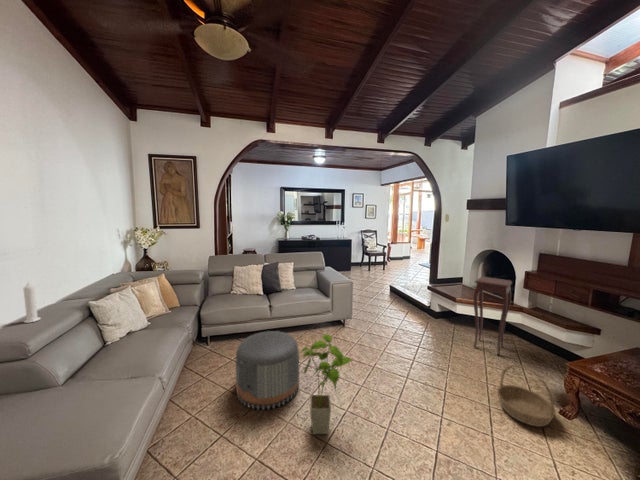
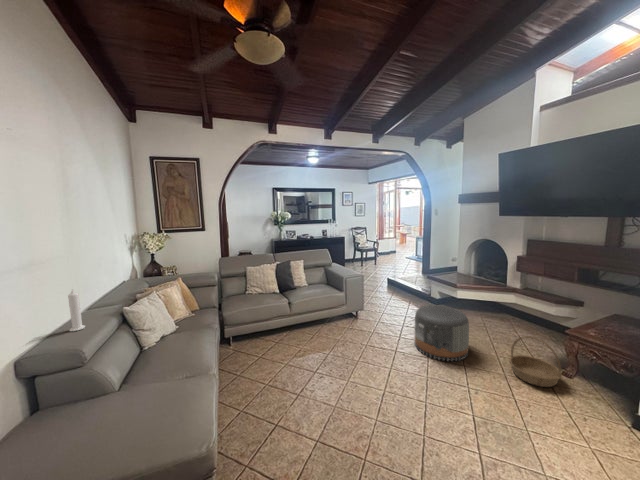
side table: present [474,277,512,356] -> none [476,263,507,333]
pouf: present [236,331,299,410] -> present [415,305,469,361]
house plant: present [302,335,352,434] -> none [345,321,392,414]

